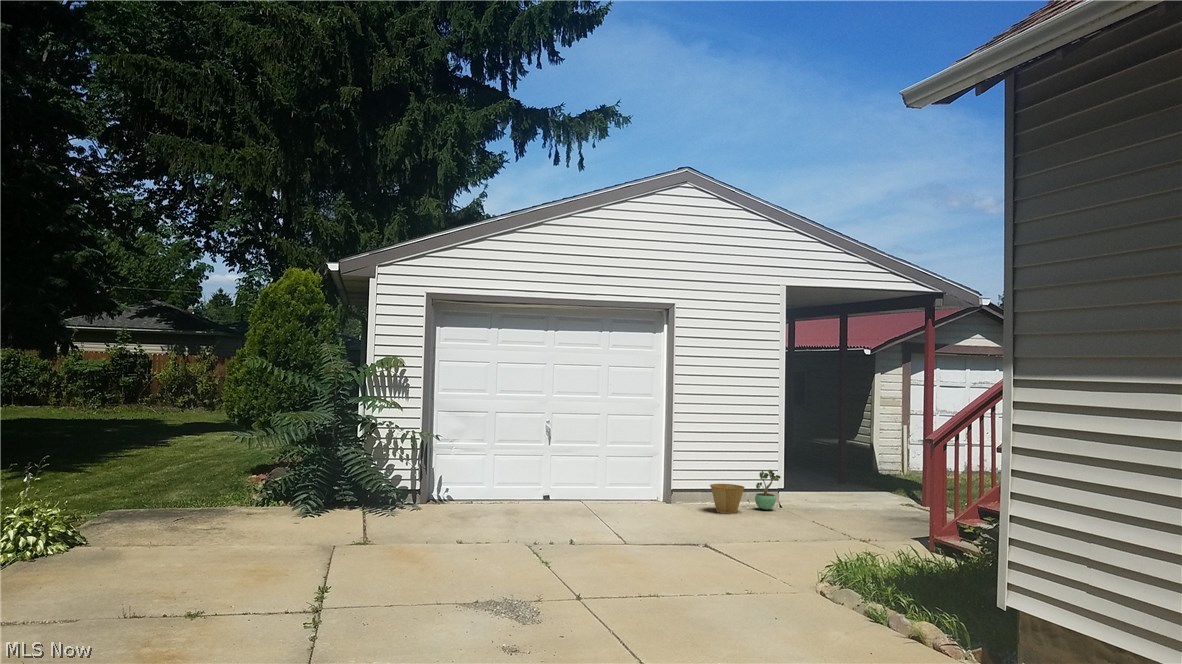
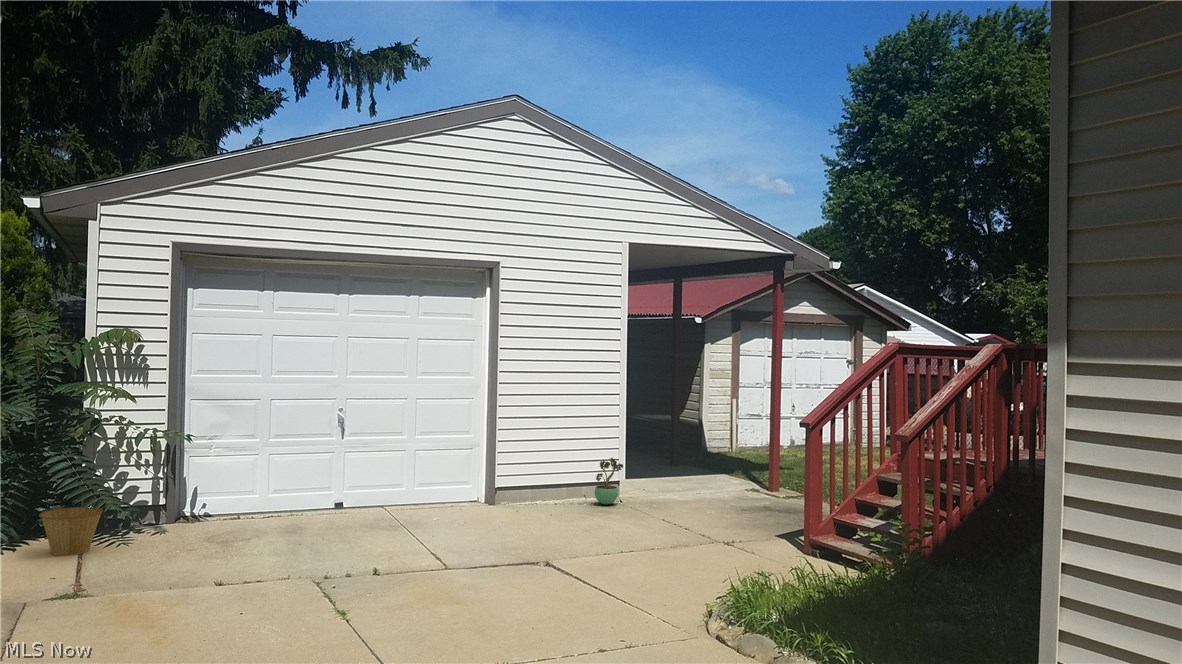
basket: present [710,484,745,513] -> present [39,507,103,555]

